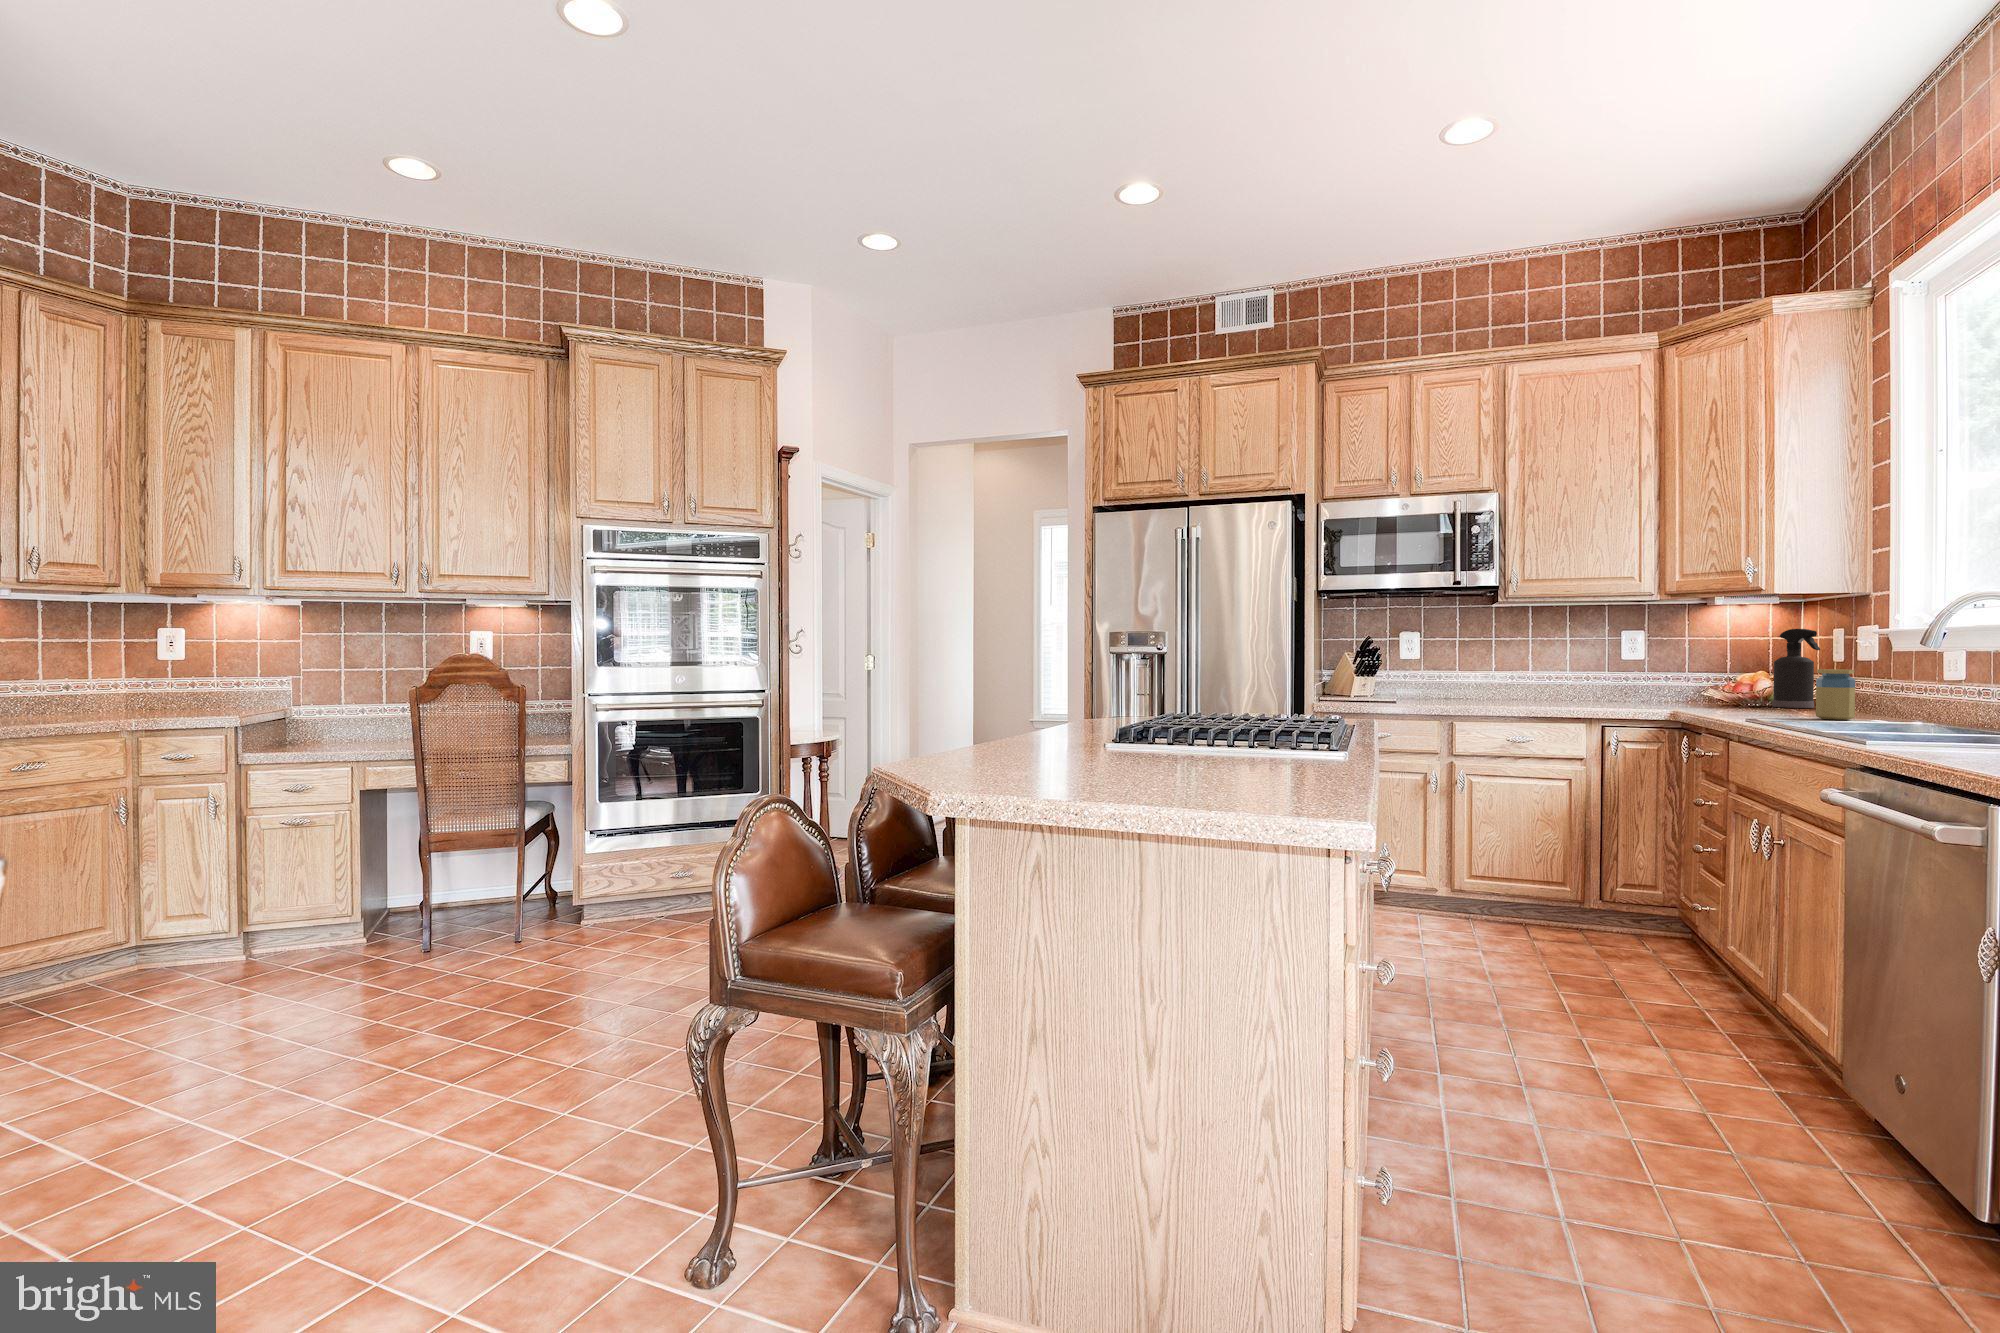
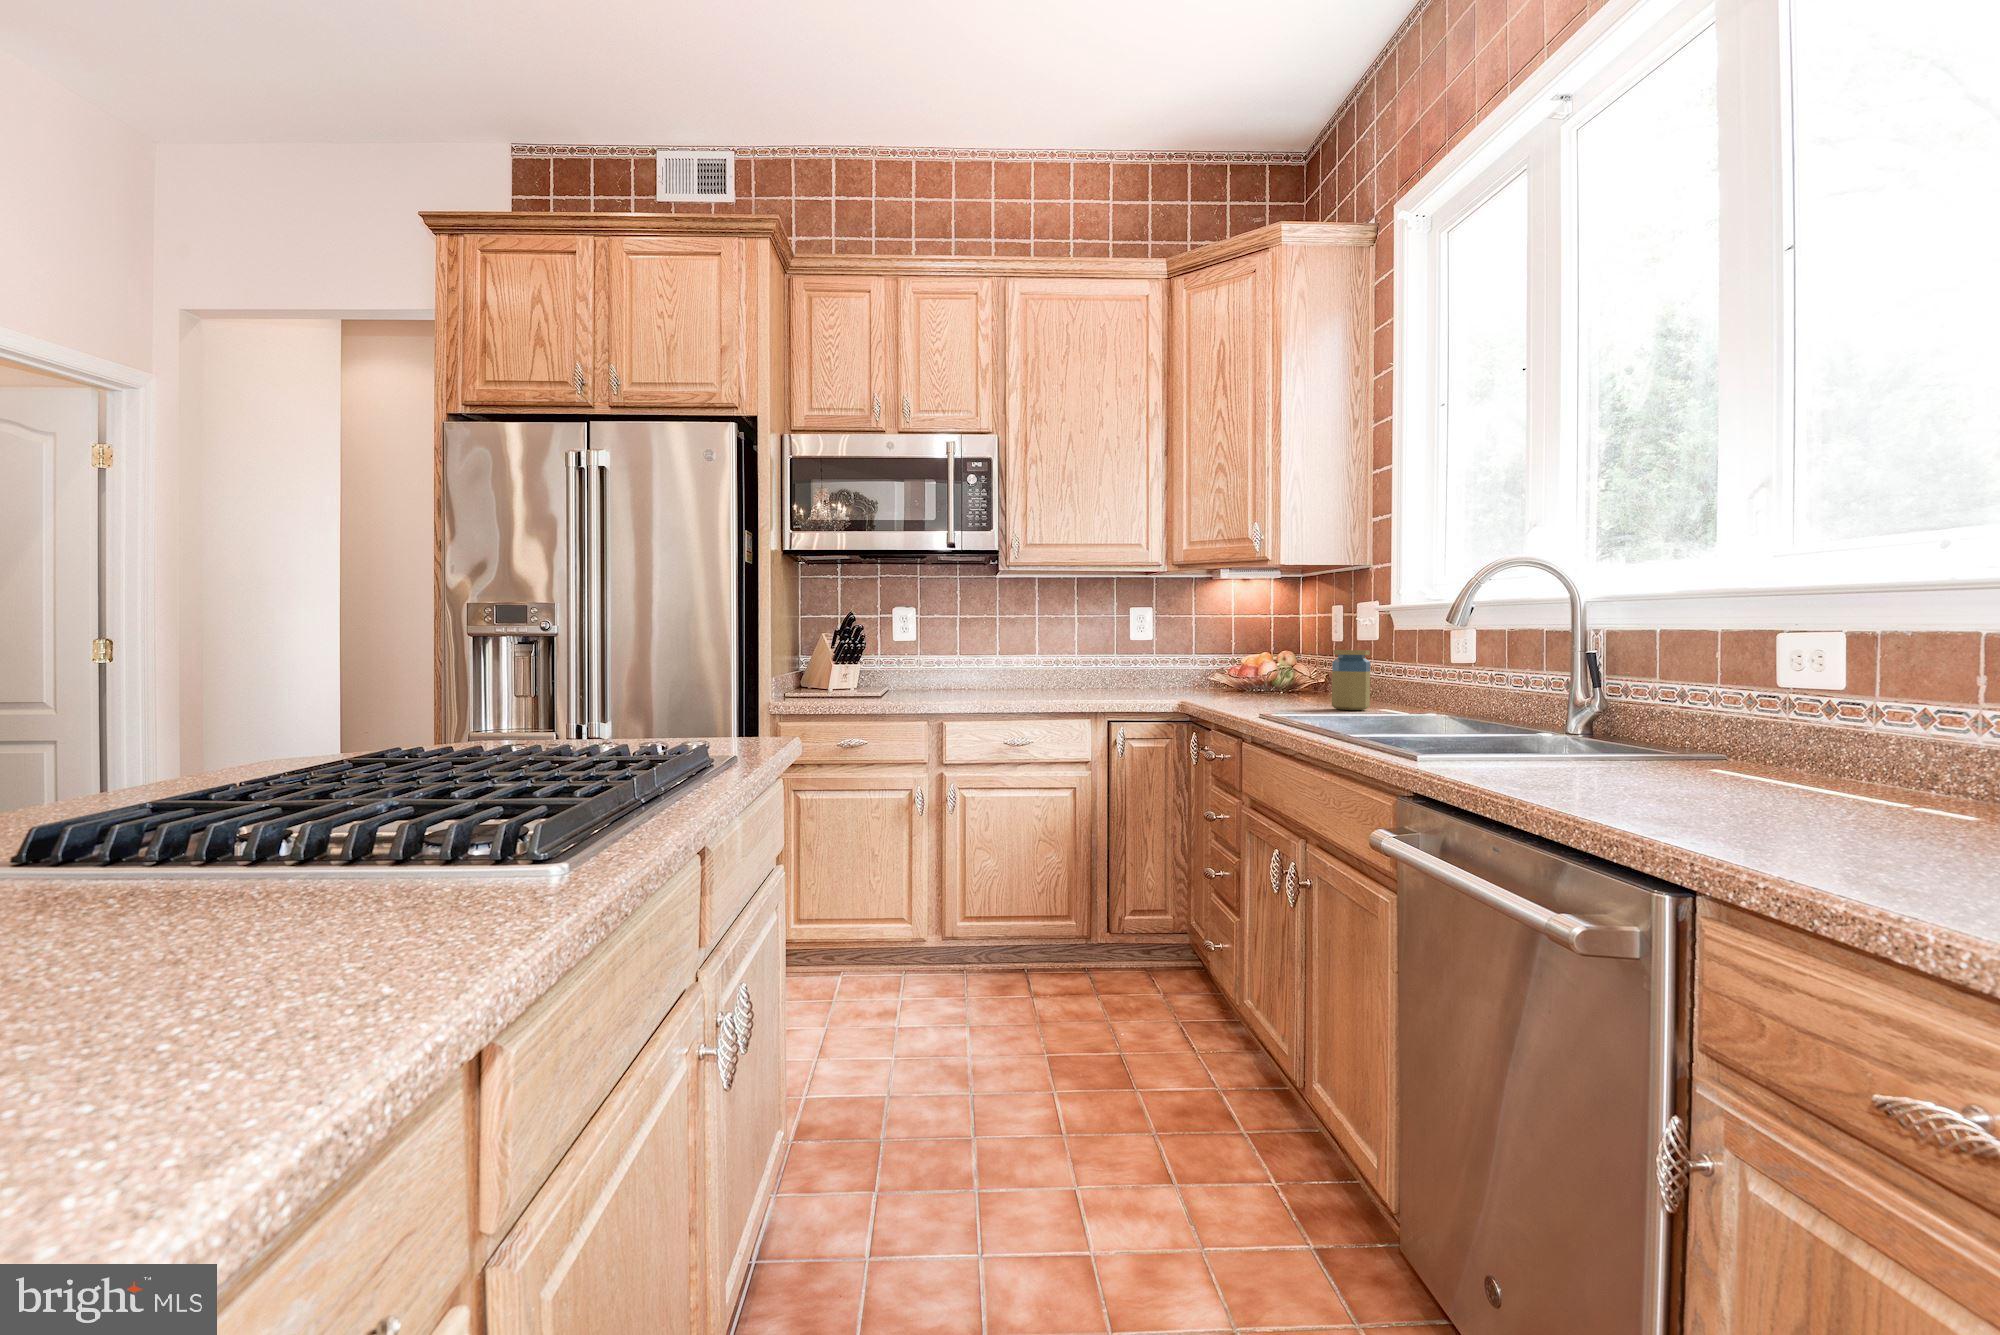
spray bottle: present [1772,629,1820,708] -> none [1277,606,1323,696]

